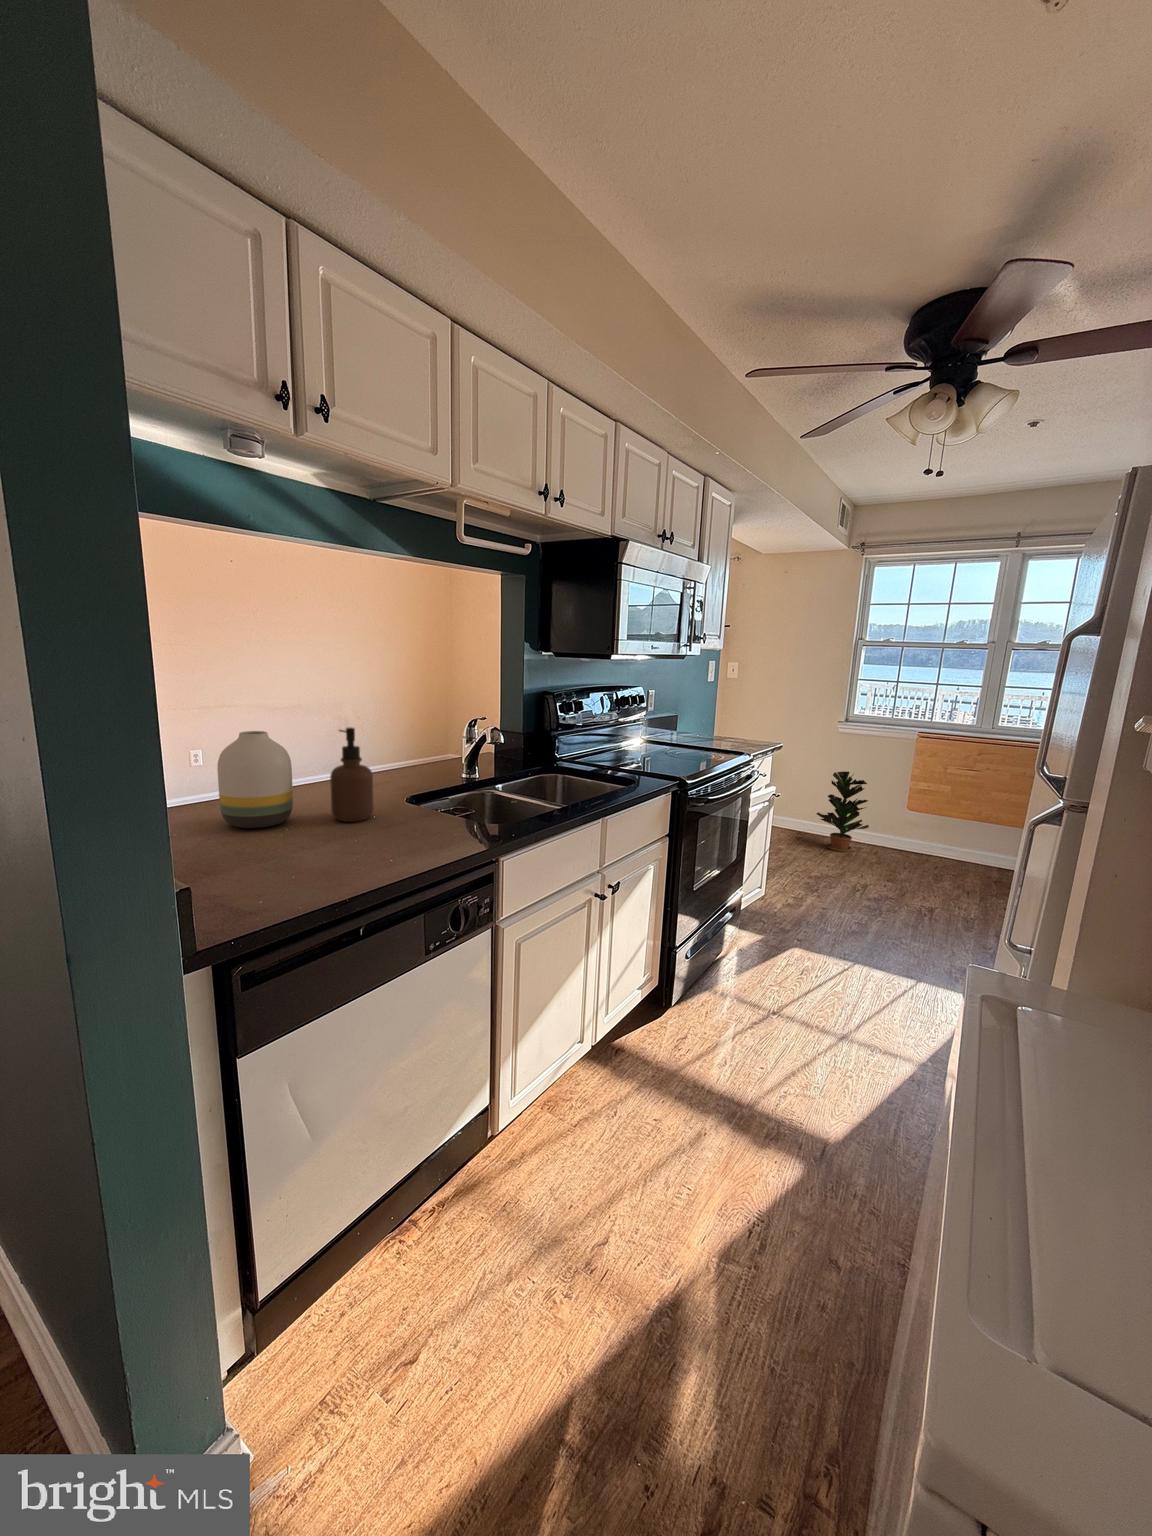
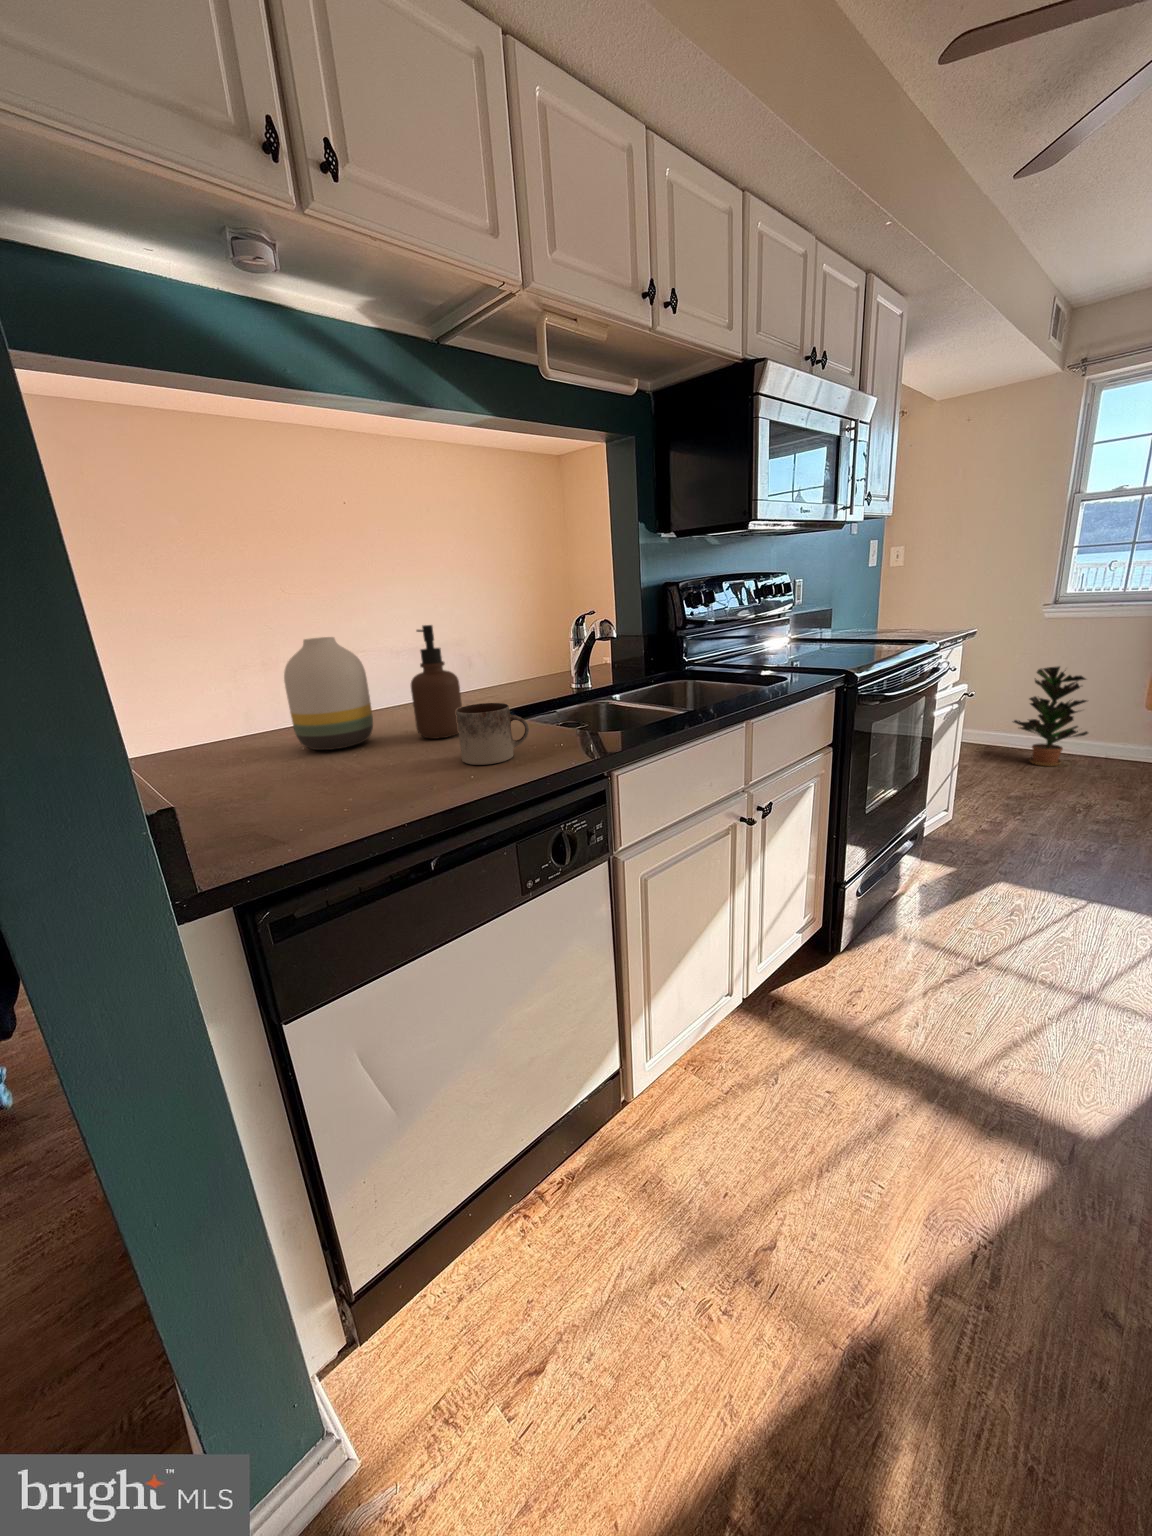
mug: none [377,798,435,849] -> present [456,703,529,765]

